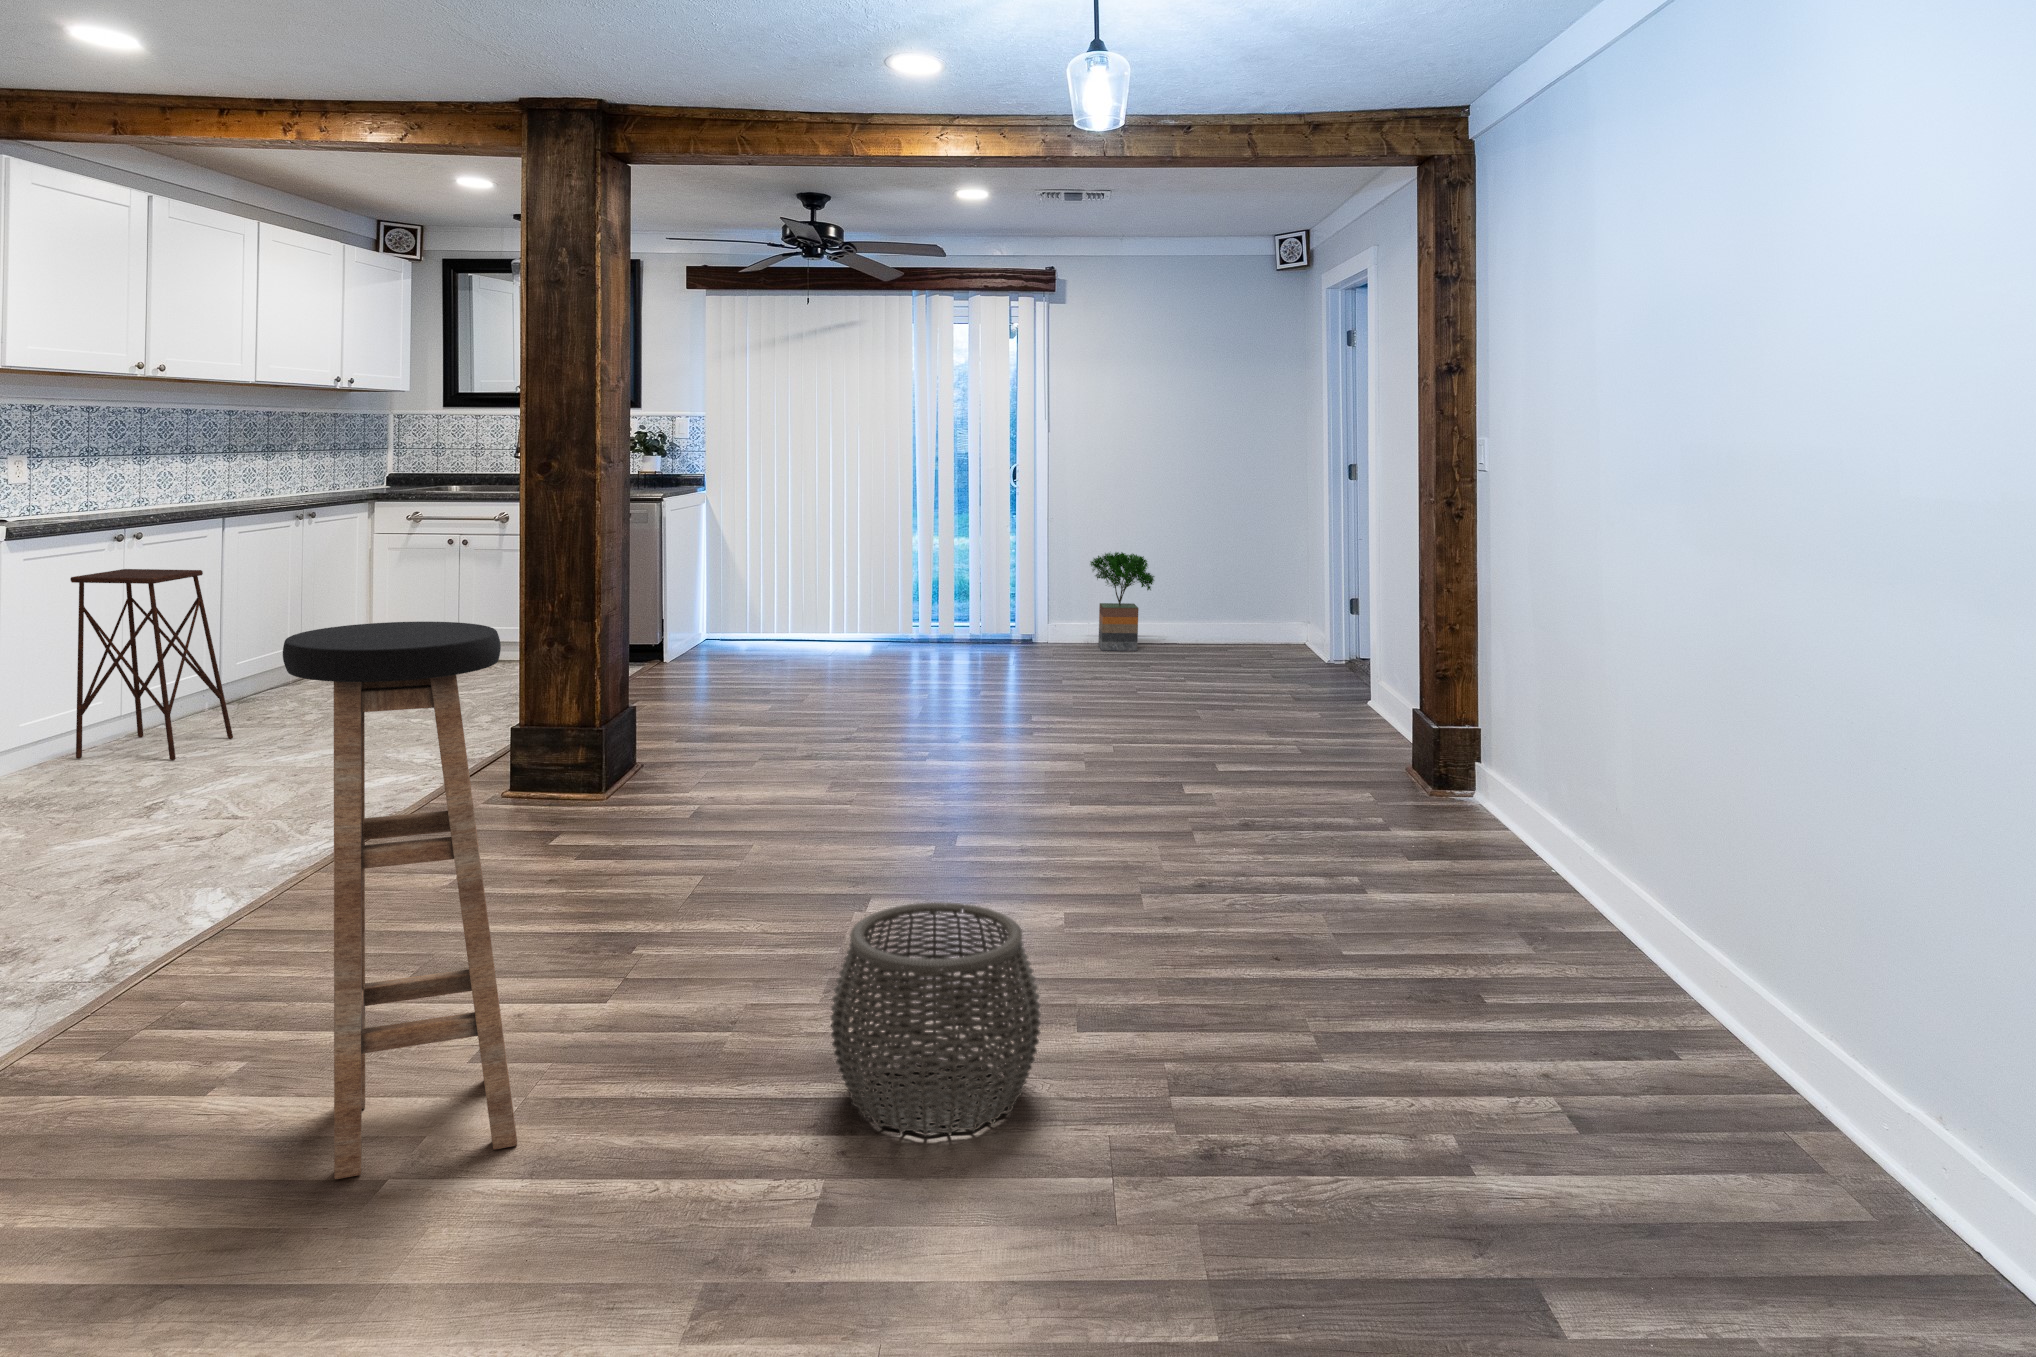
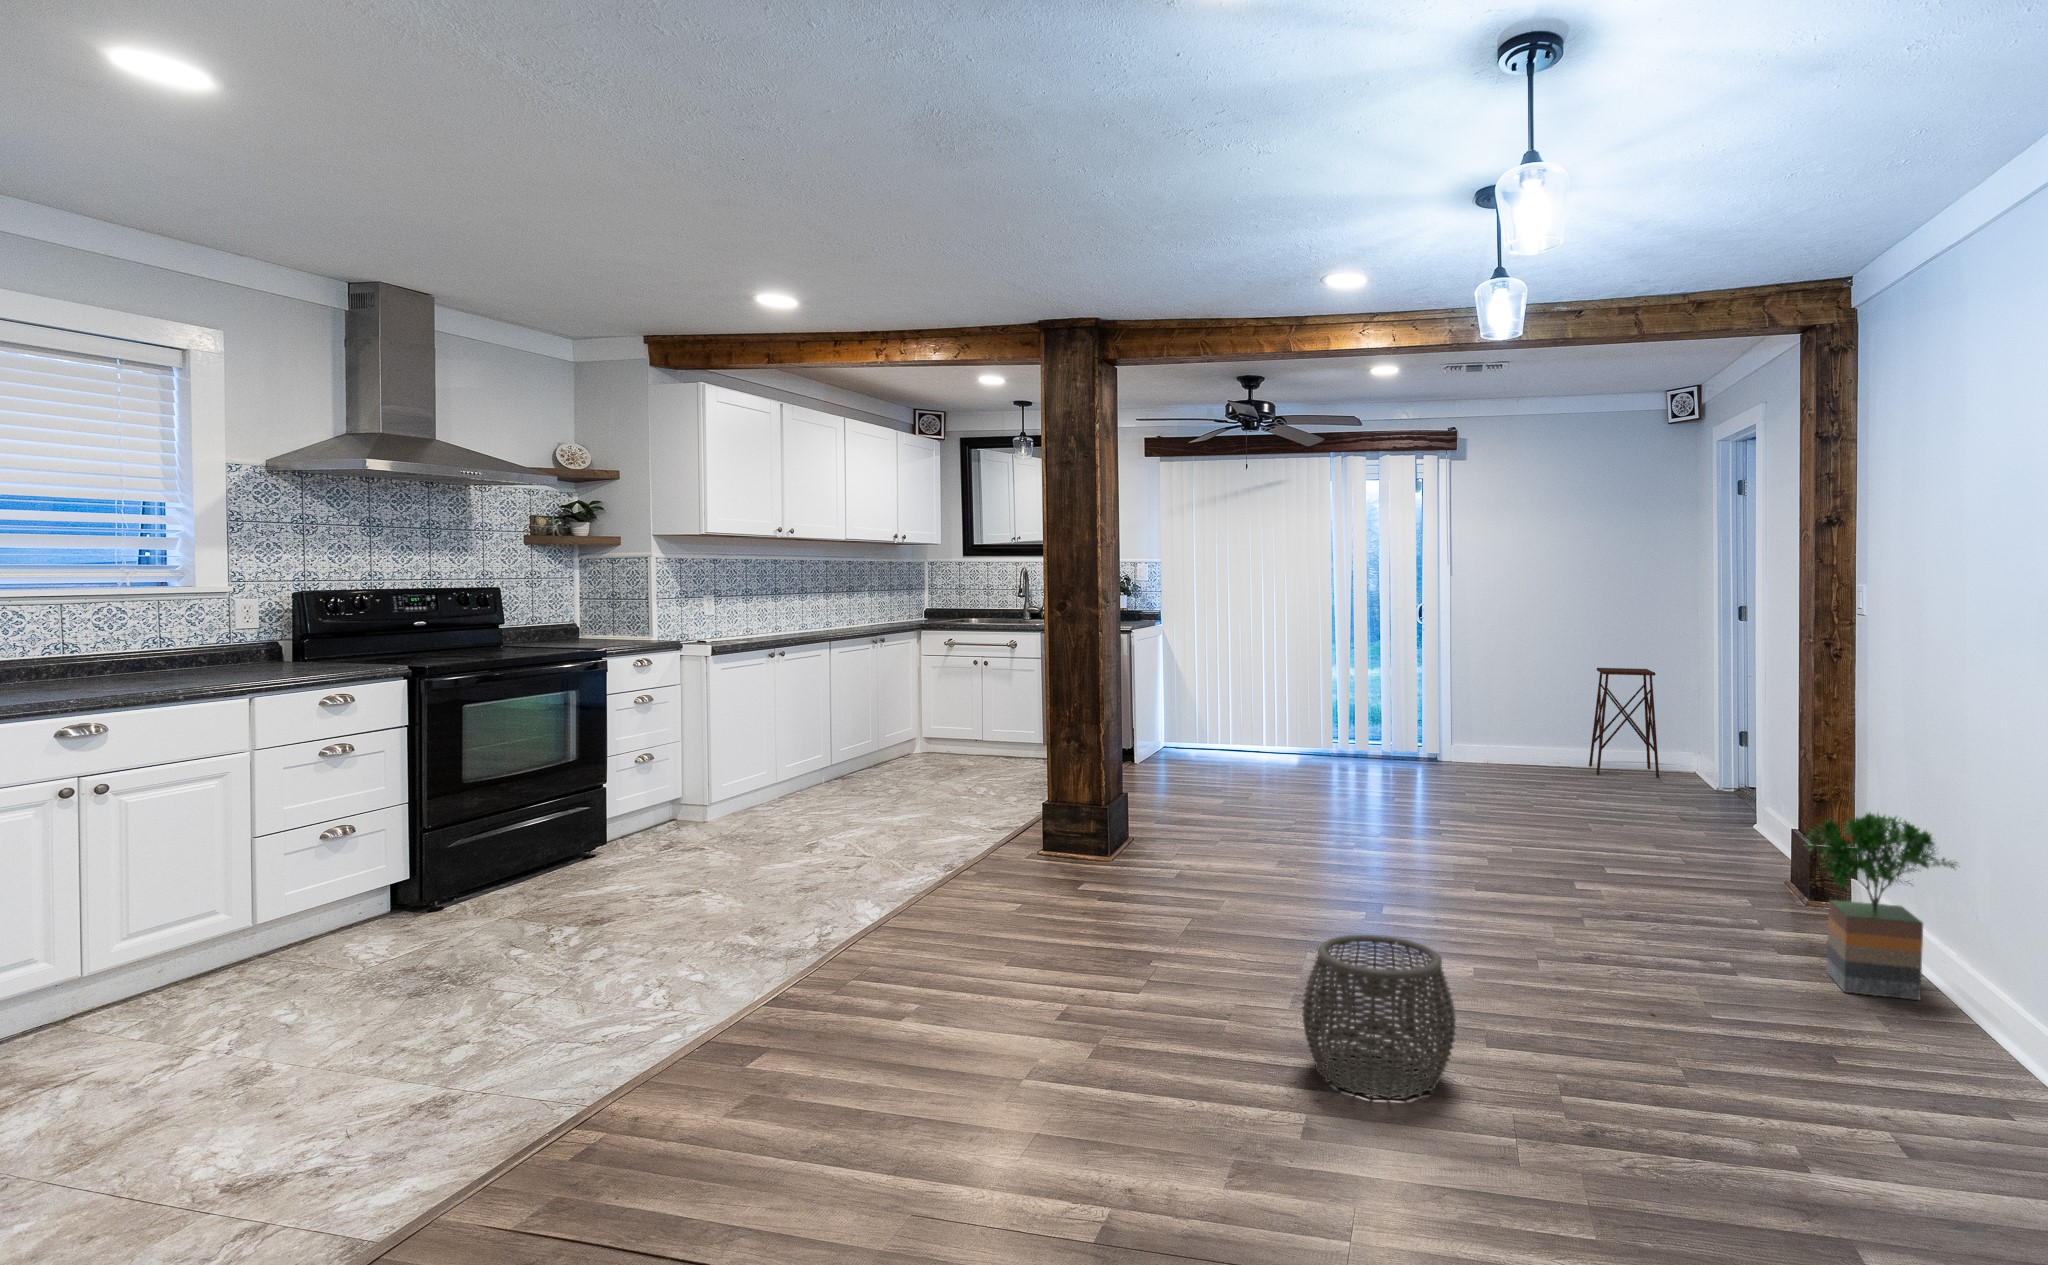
potted tree: present [1090,552,1154,651] -> present [1807,813,1957,1000]
side table: present [70,569,233,760] -> present [1589,668,1659,778]
bar stool: present [283,622,517,1179] -> none [977,727,1098,1073]

